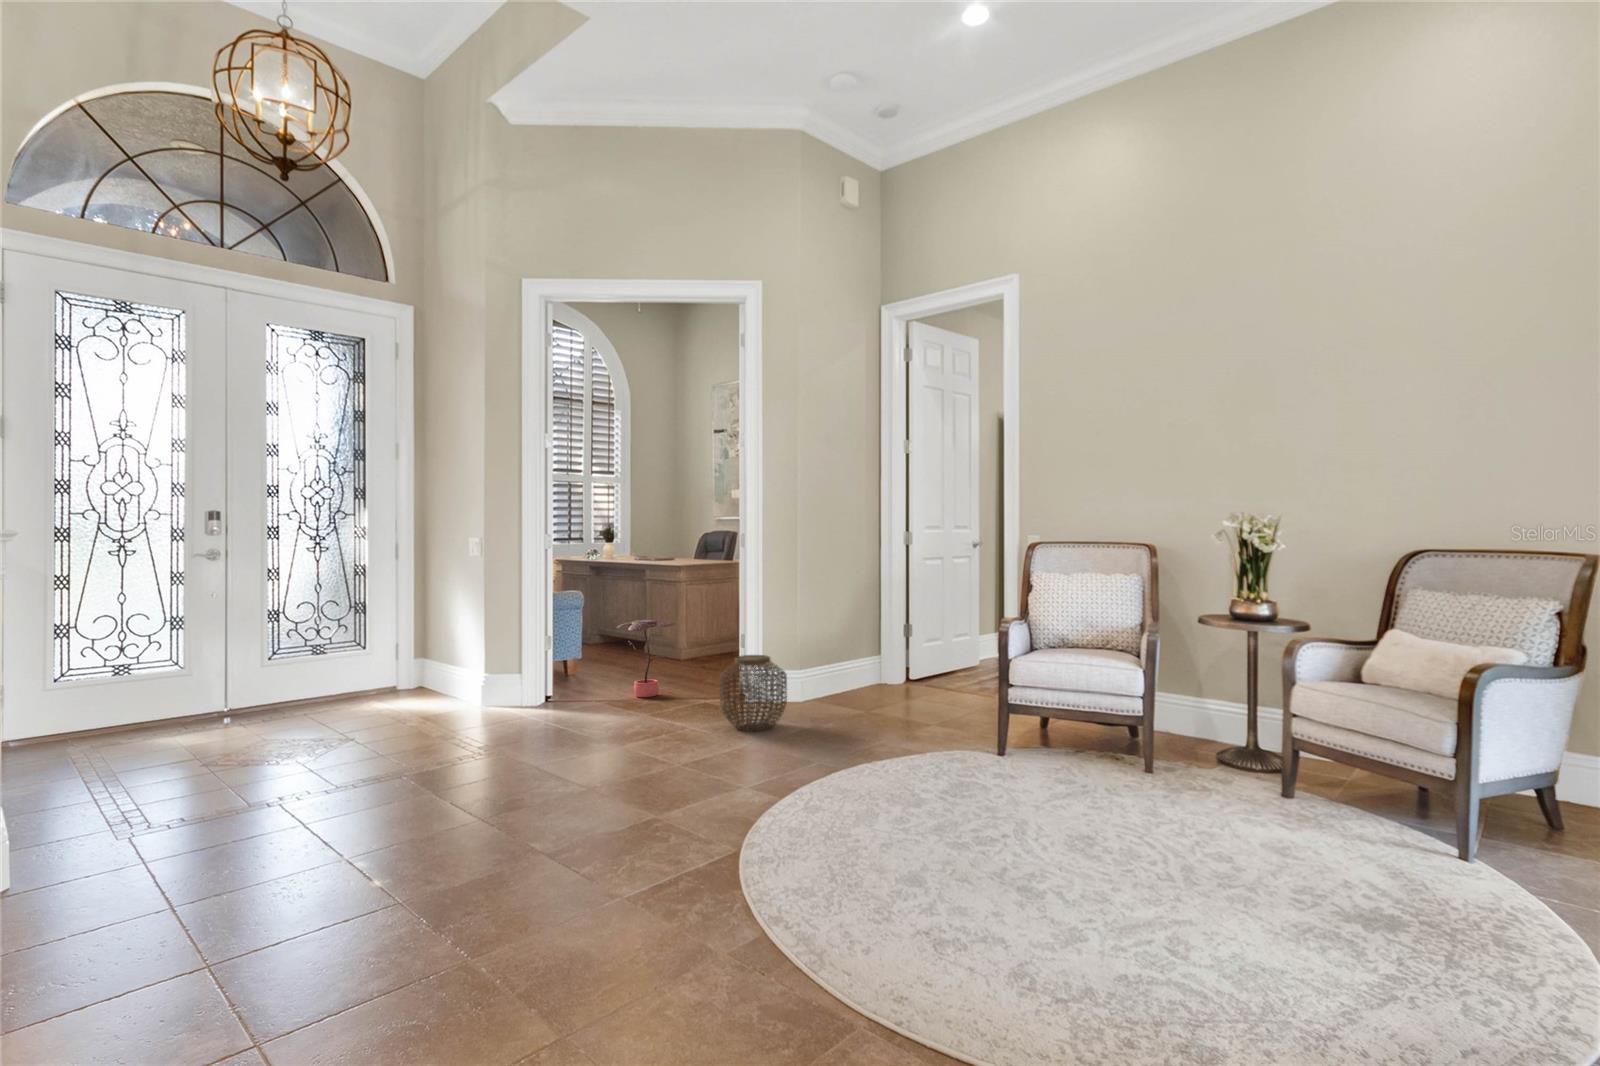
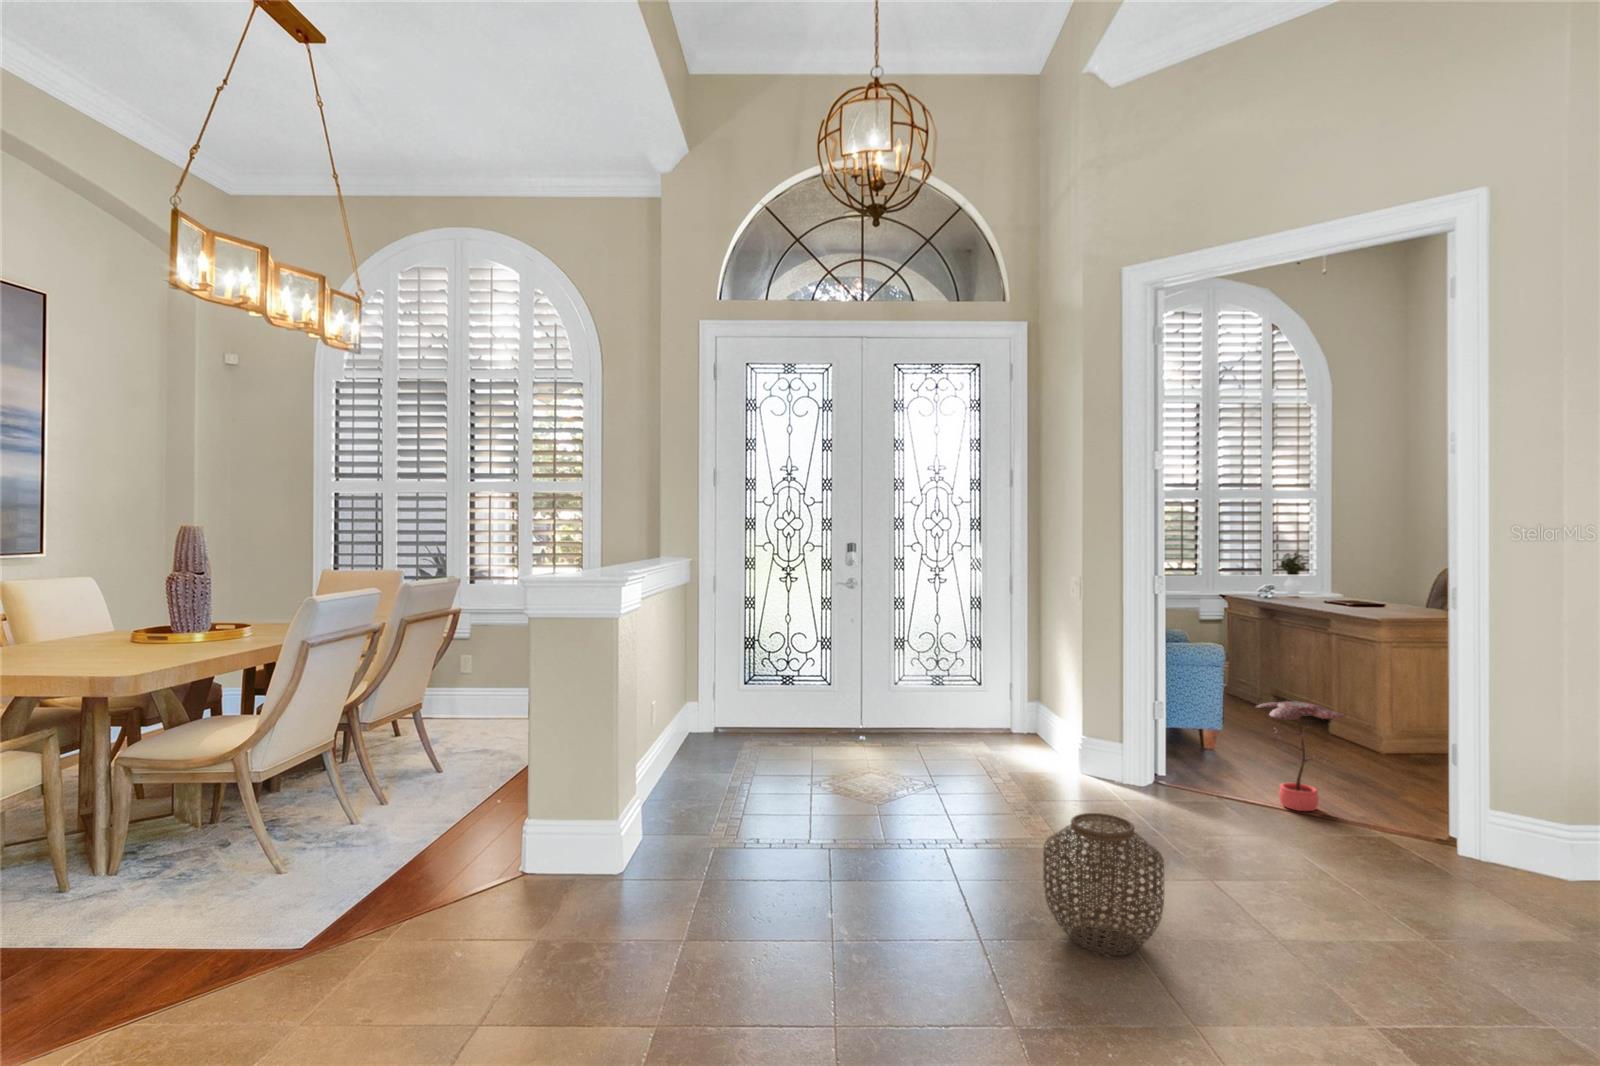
woven basket: present [719,655,787,731] -> present [1043,813,1164,955]

